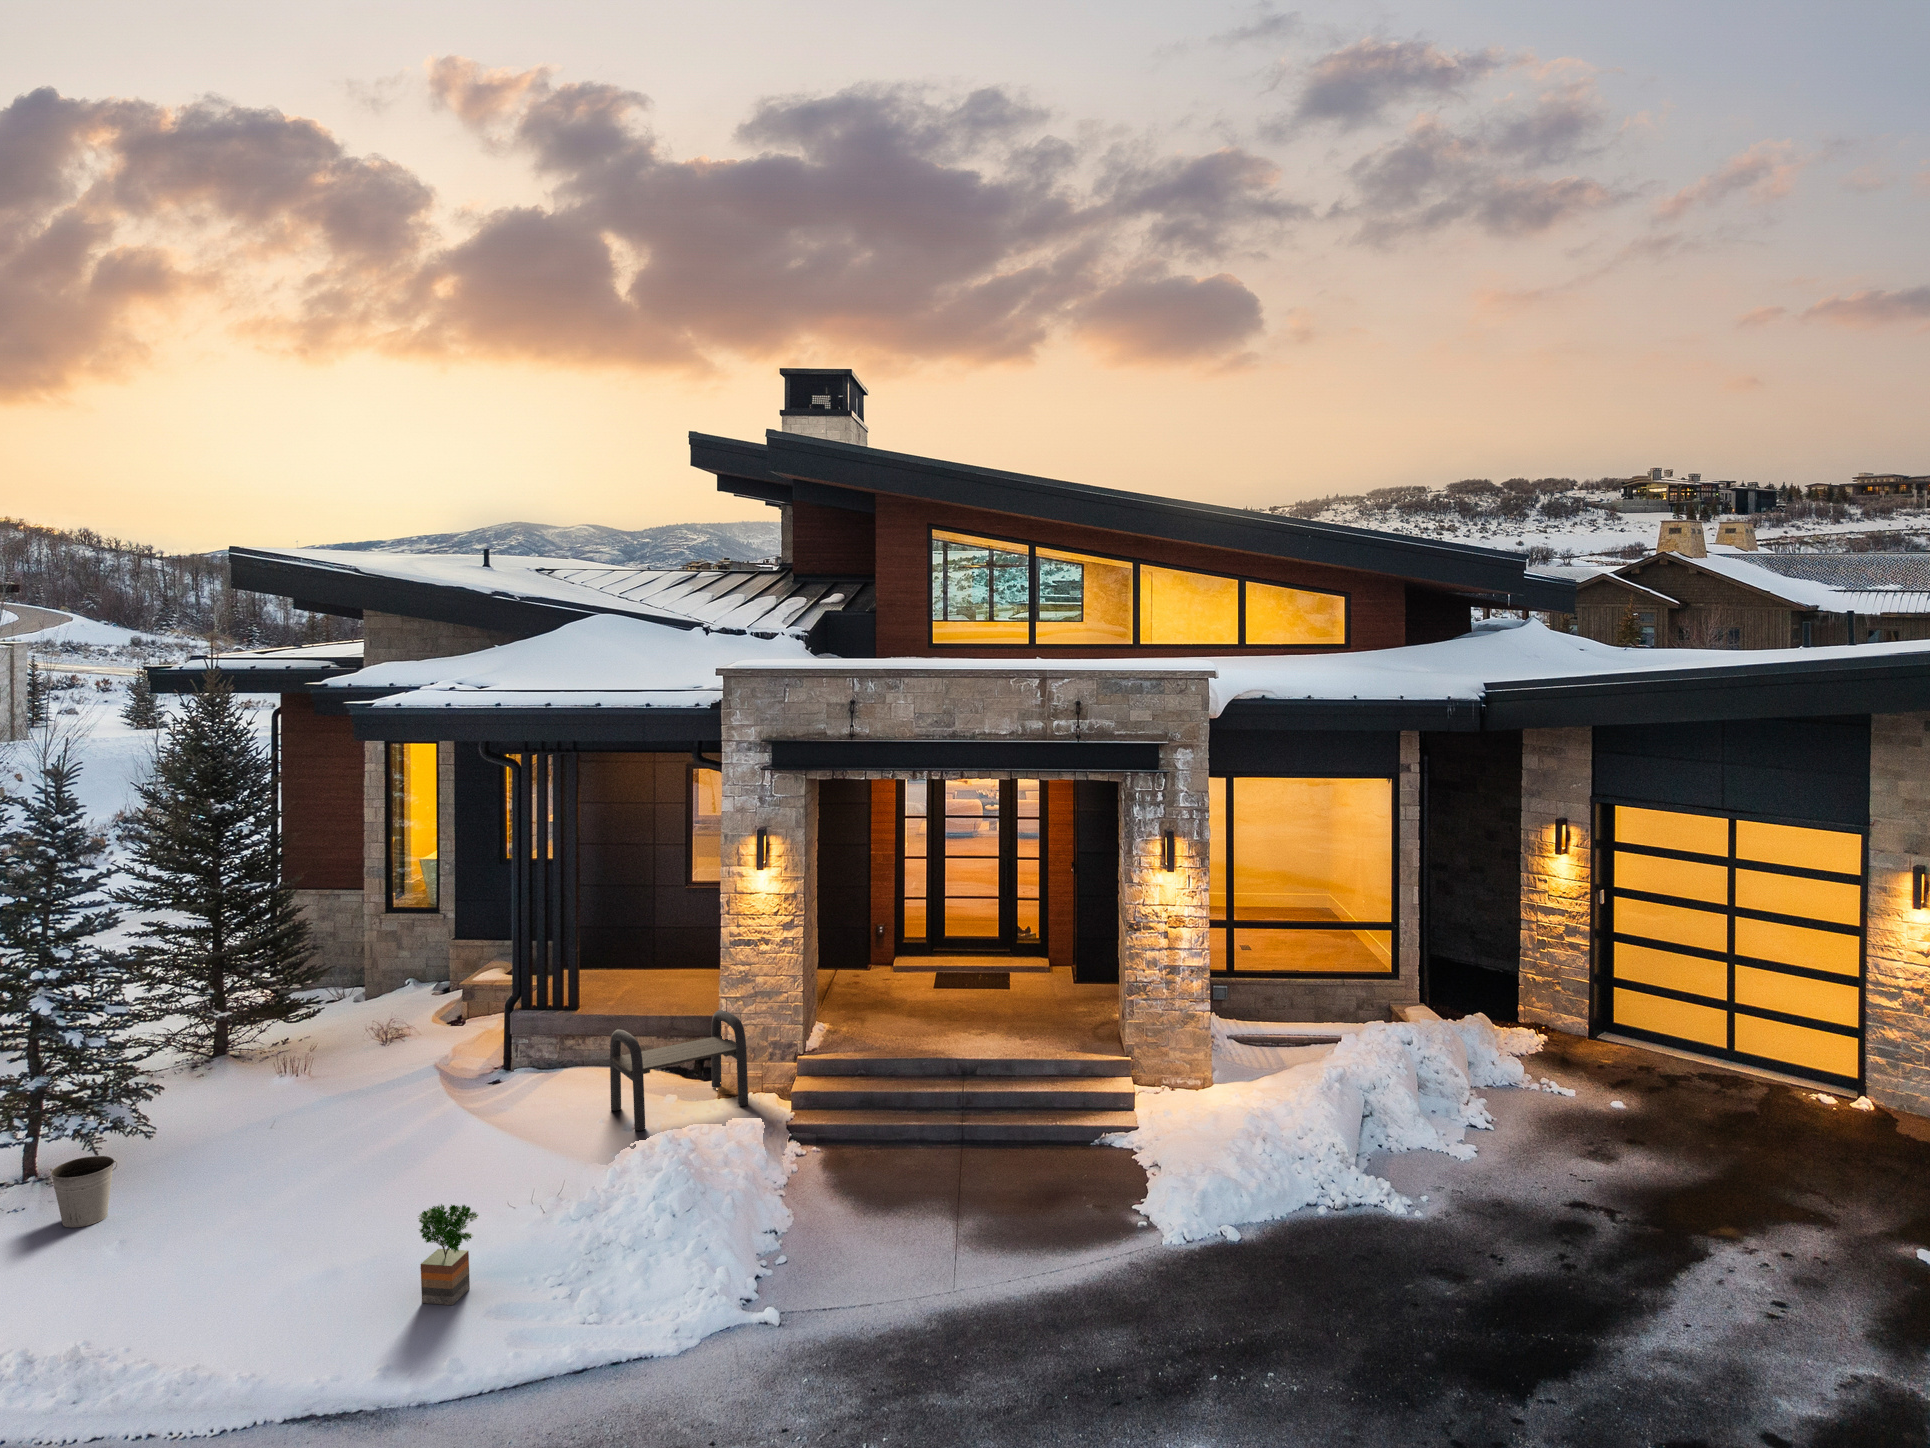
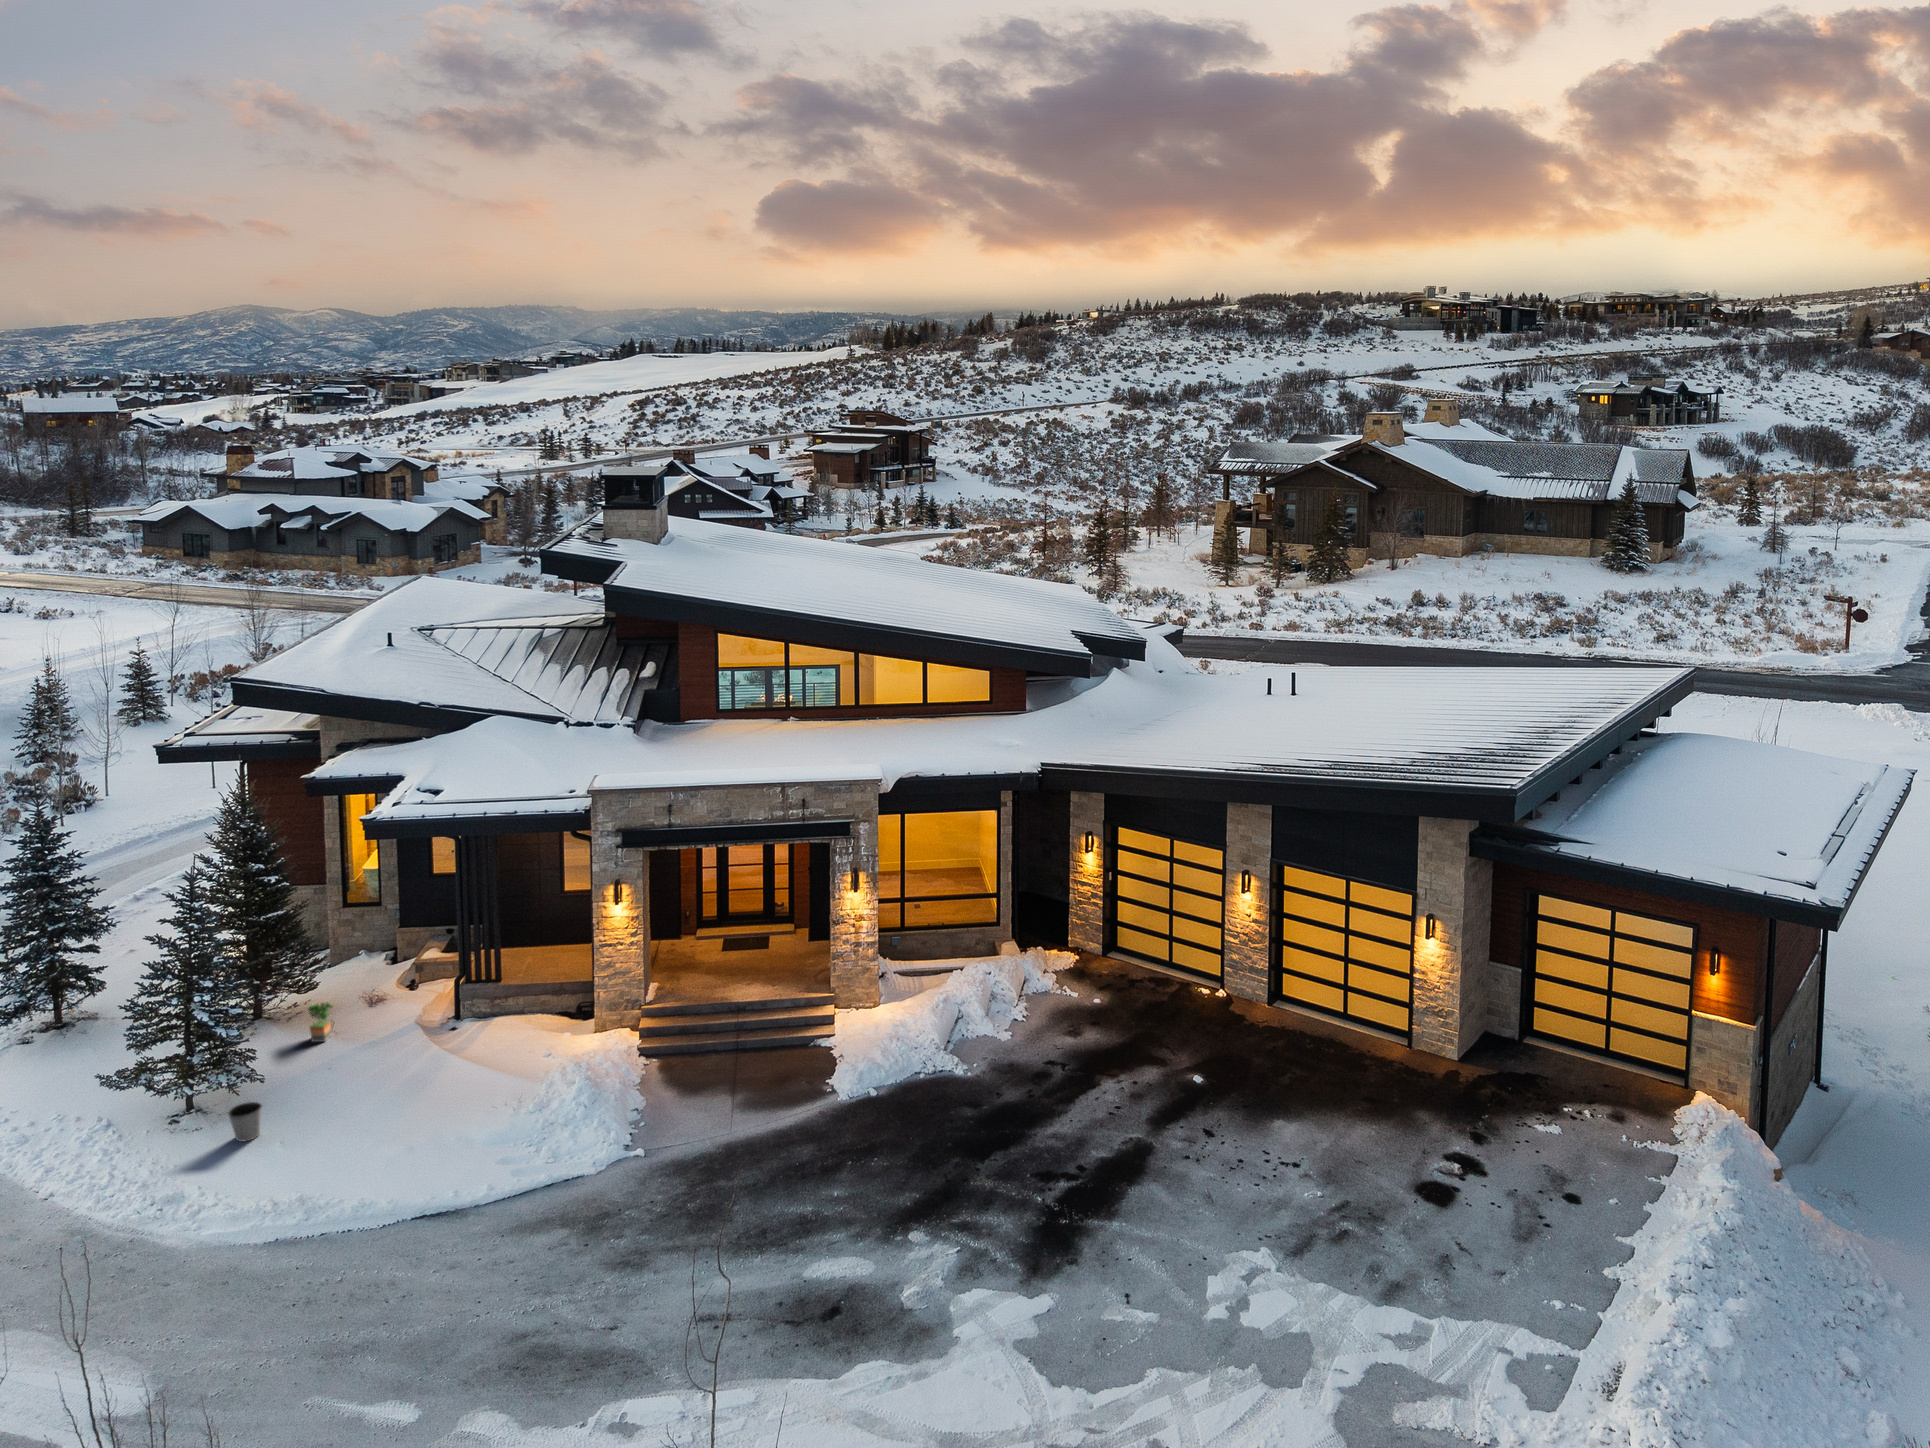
bench: present [610,1010,748,1131] -> none [531,983,615,1058]
potted tree: present [418,1204,478,1305] -> present [308,1002,334,1042]

